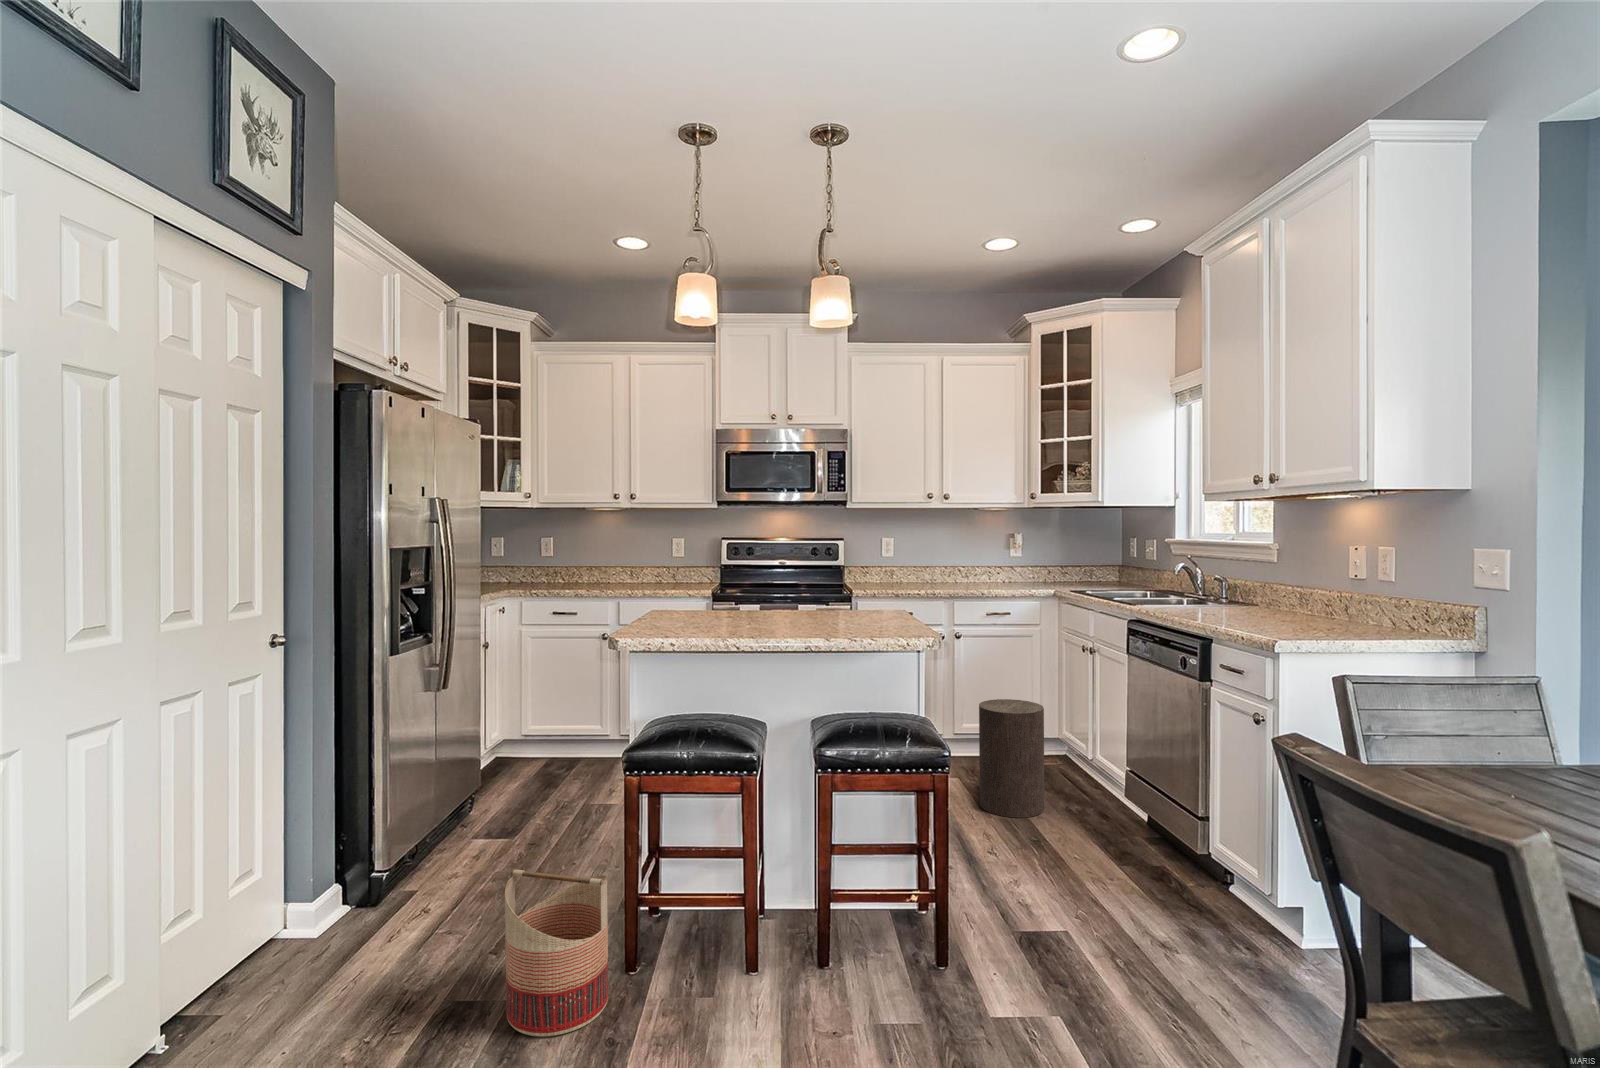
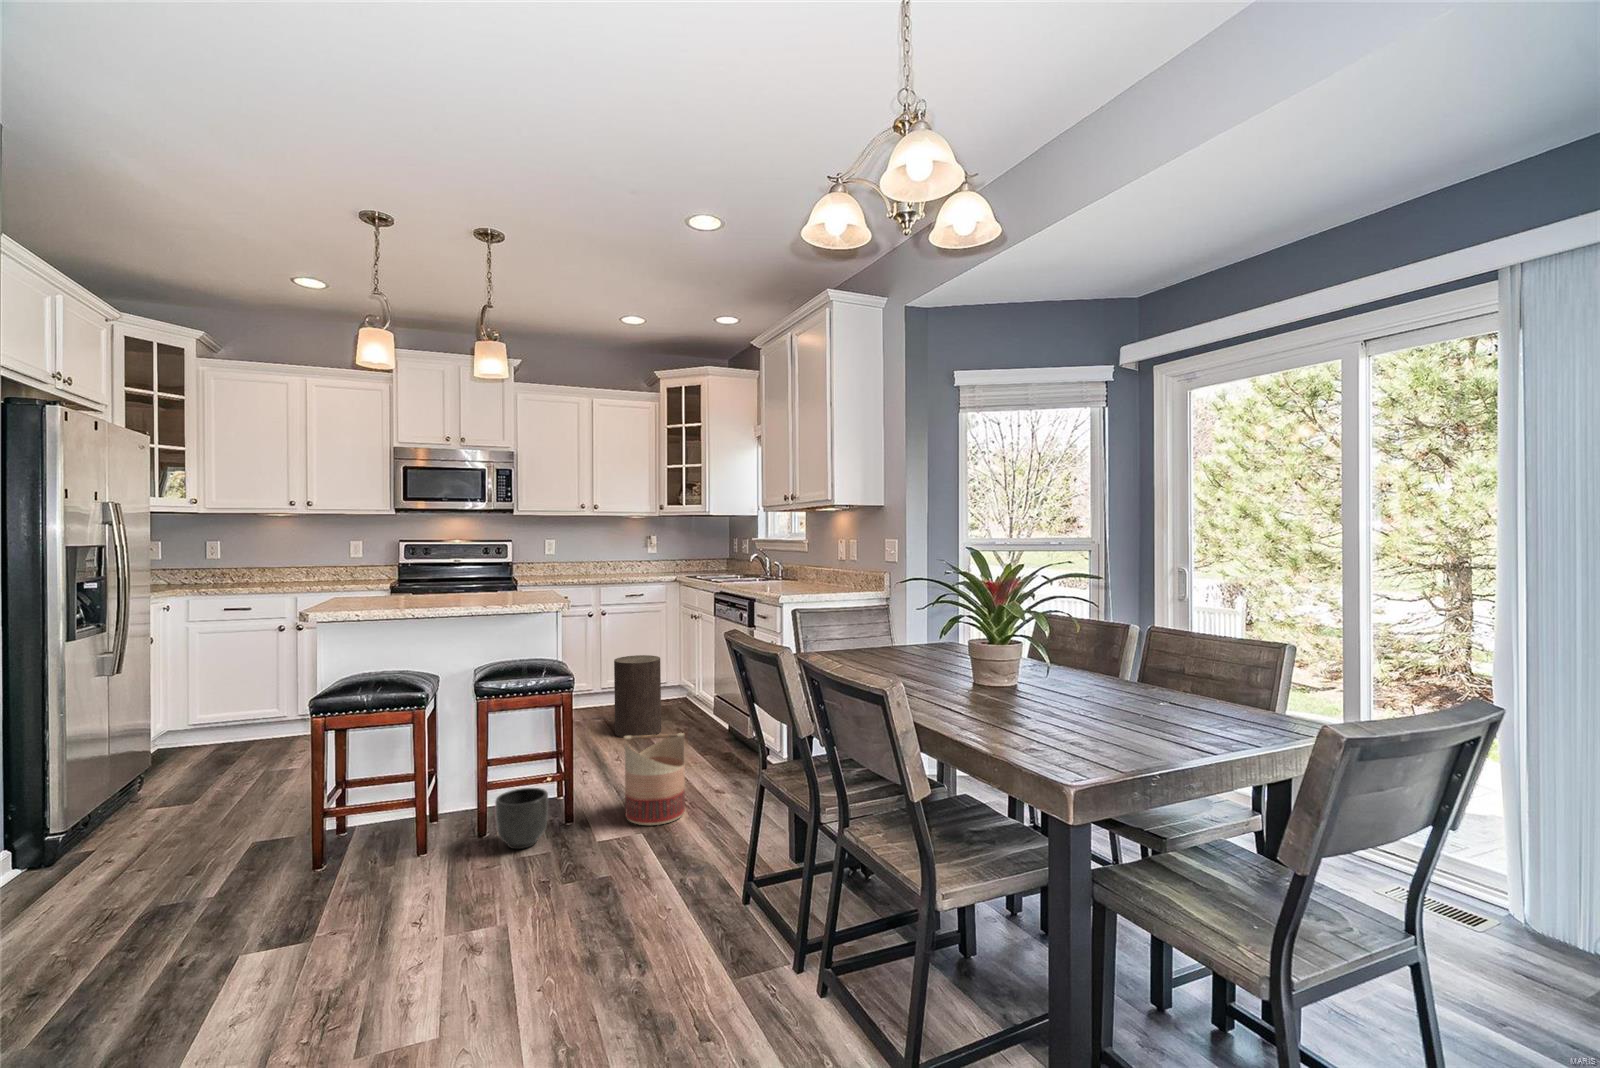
basket: present [505,870,608,1036] -> present [623,733,685,825]
planter: none [843,911,917,1010] -> present [495,788,548,849]

